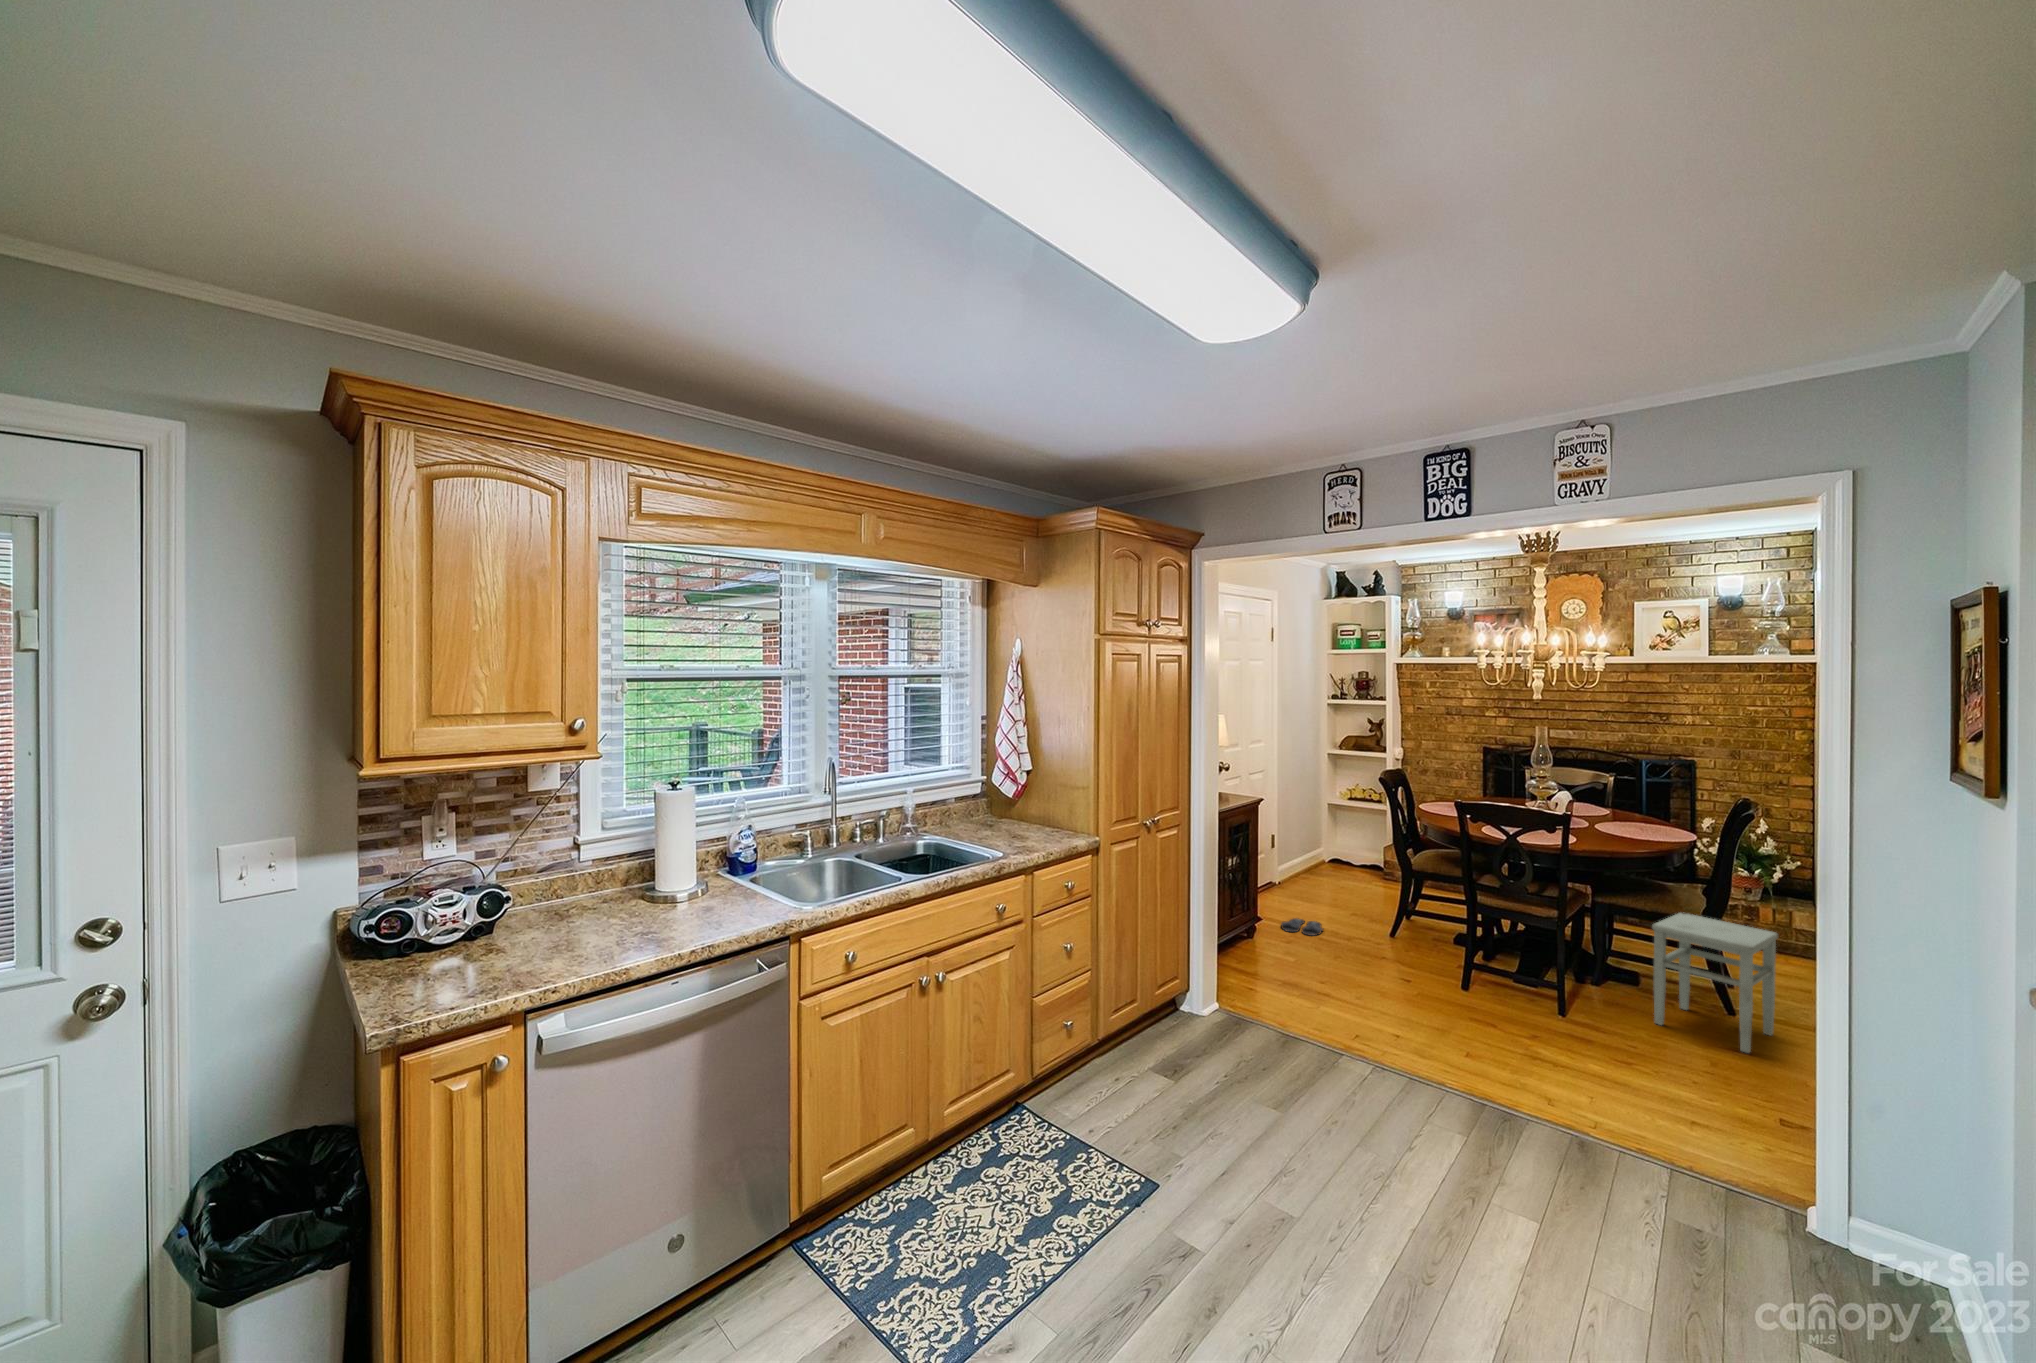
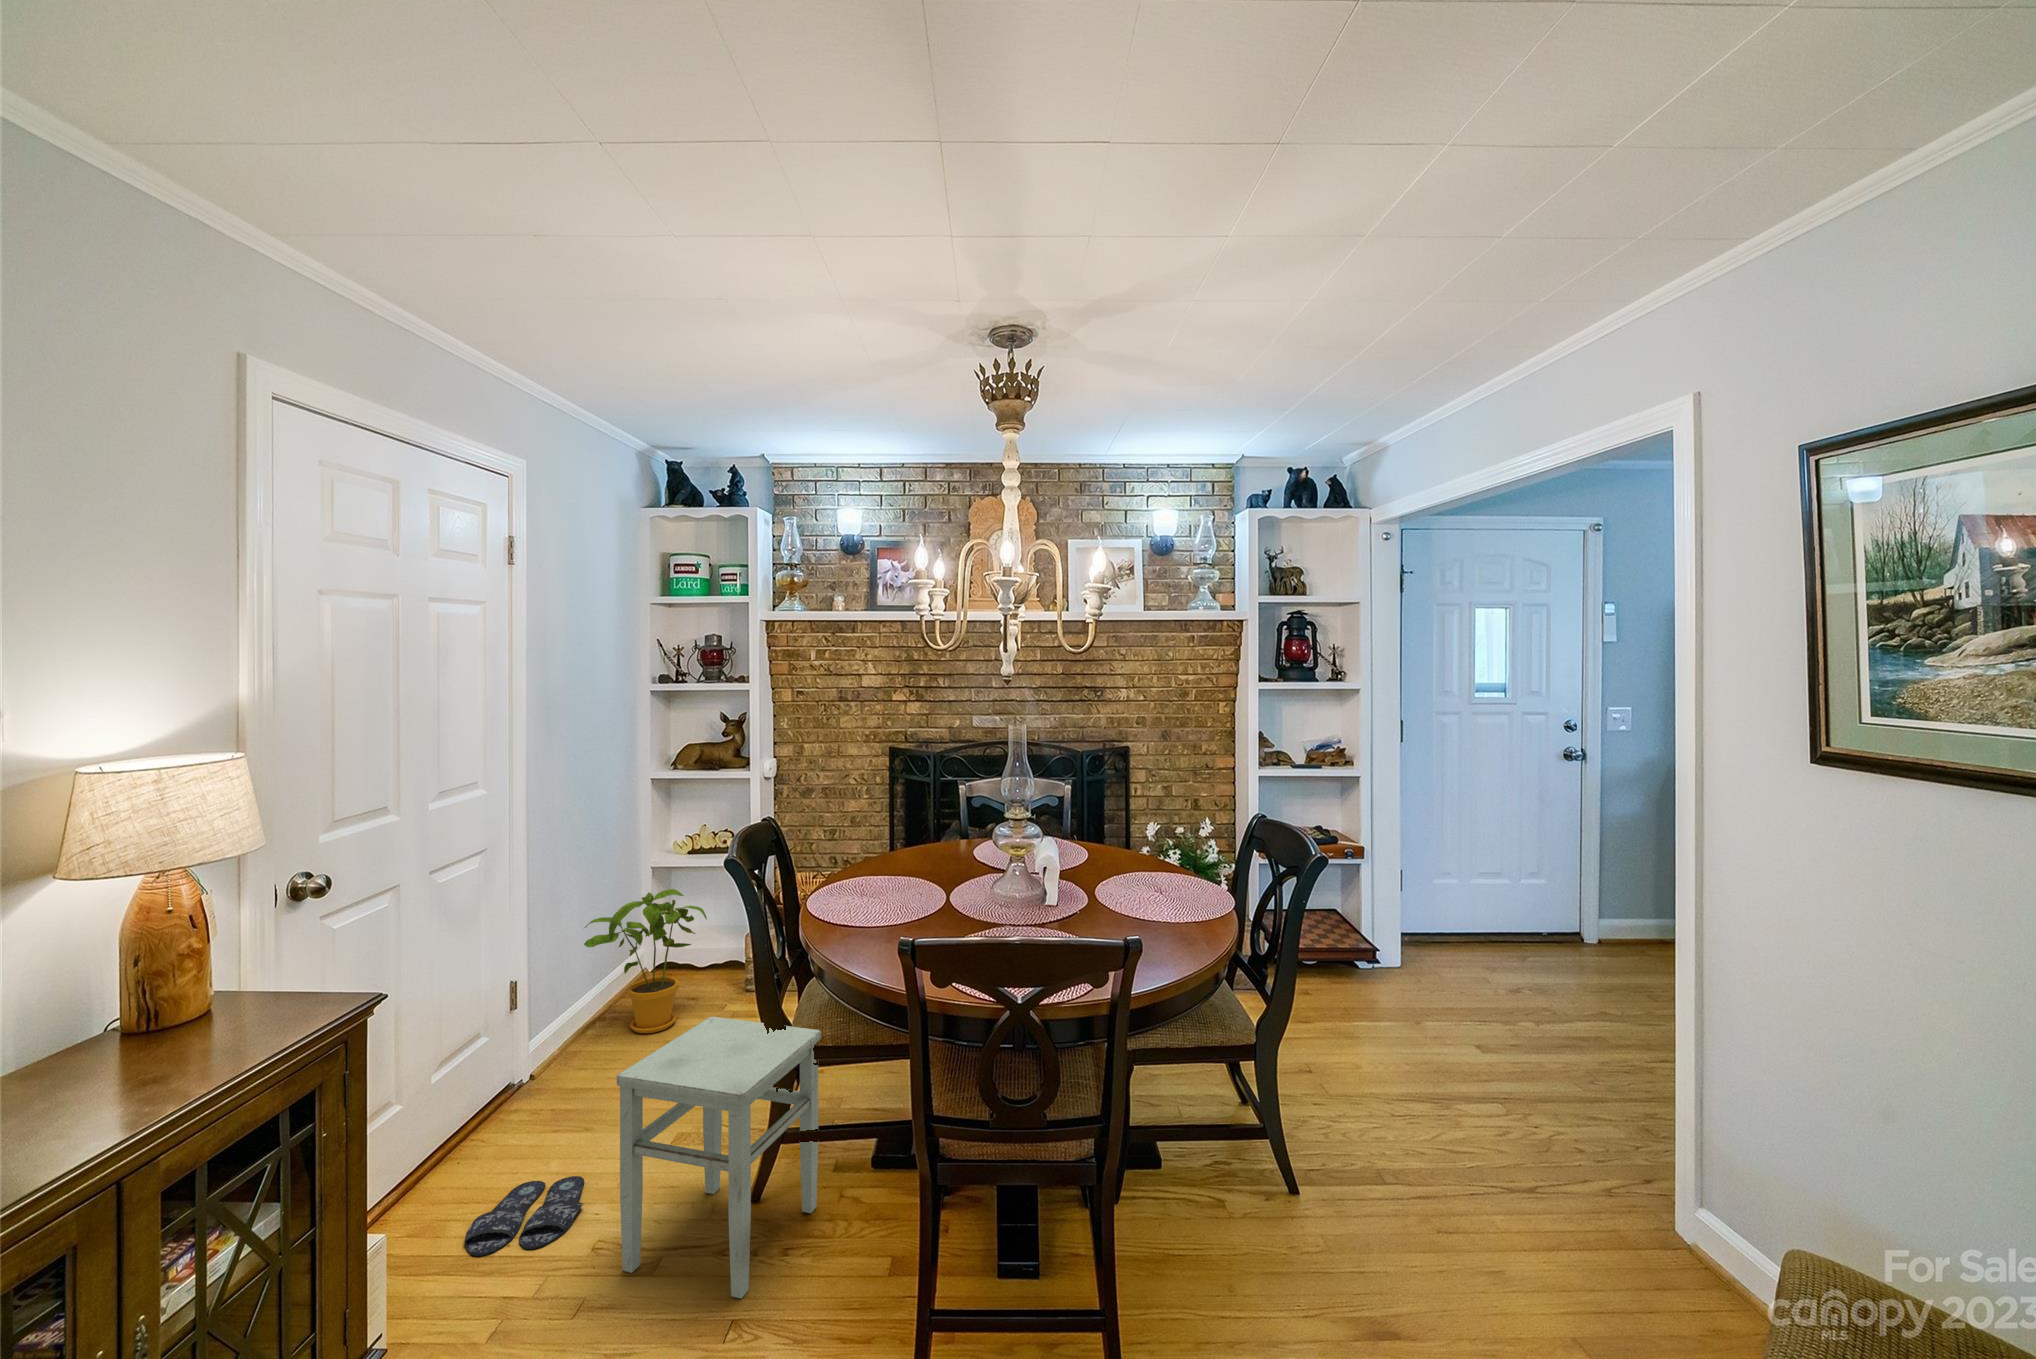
house plant: none [1297,812,1364,886] -> present [584,889,707,1033]
stool: present [1652,913,1778,1053] -> present [617,1017,821,1298]

